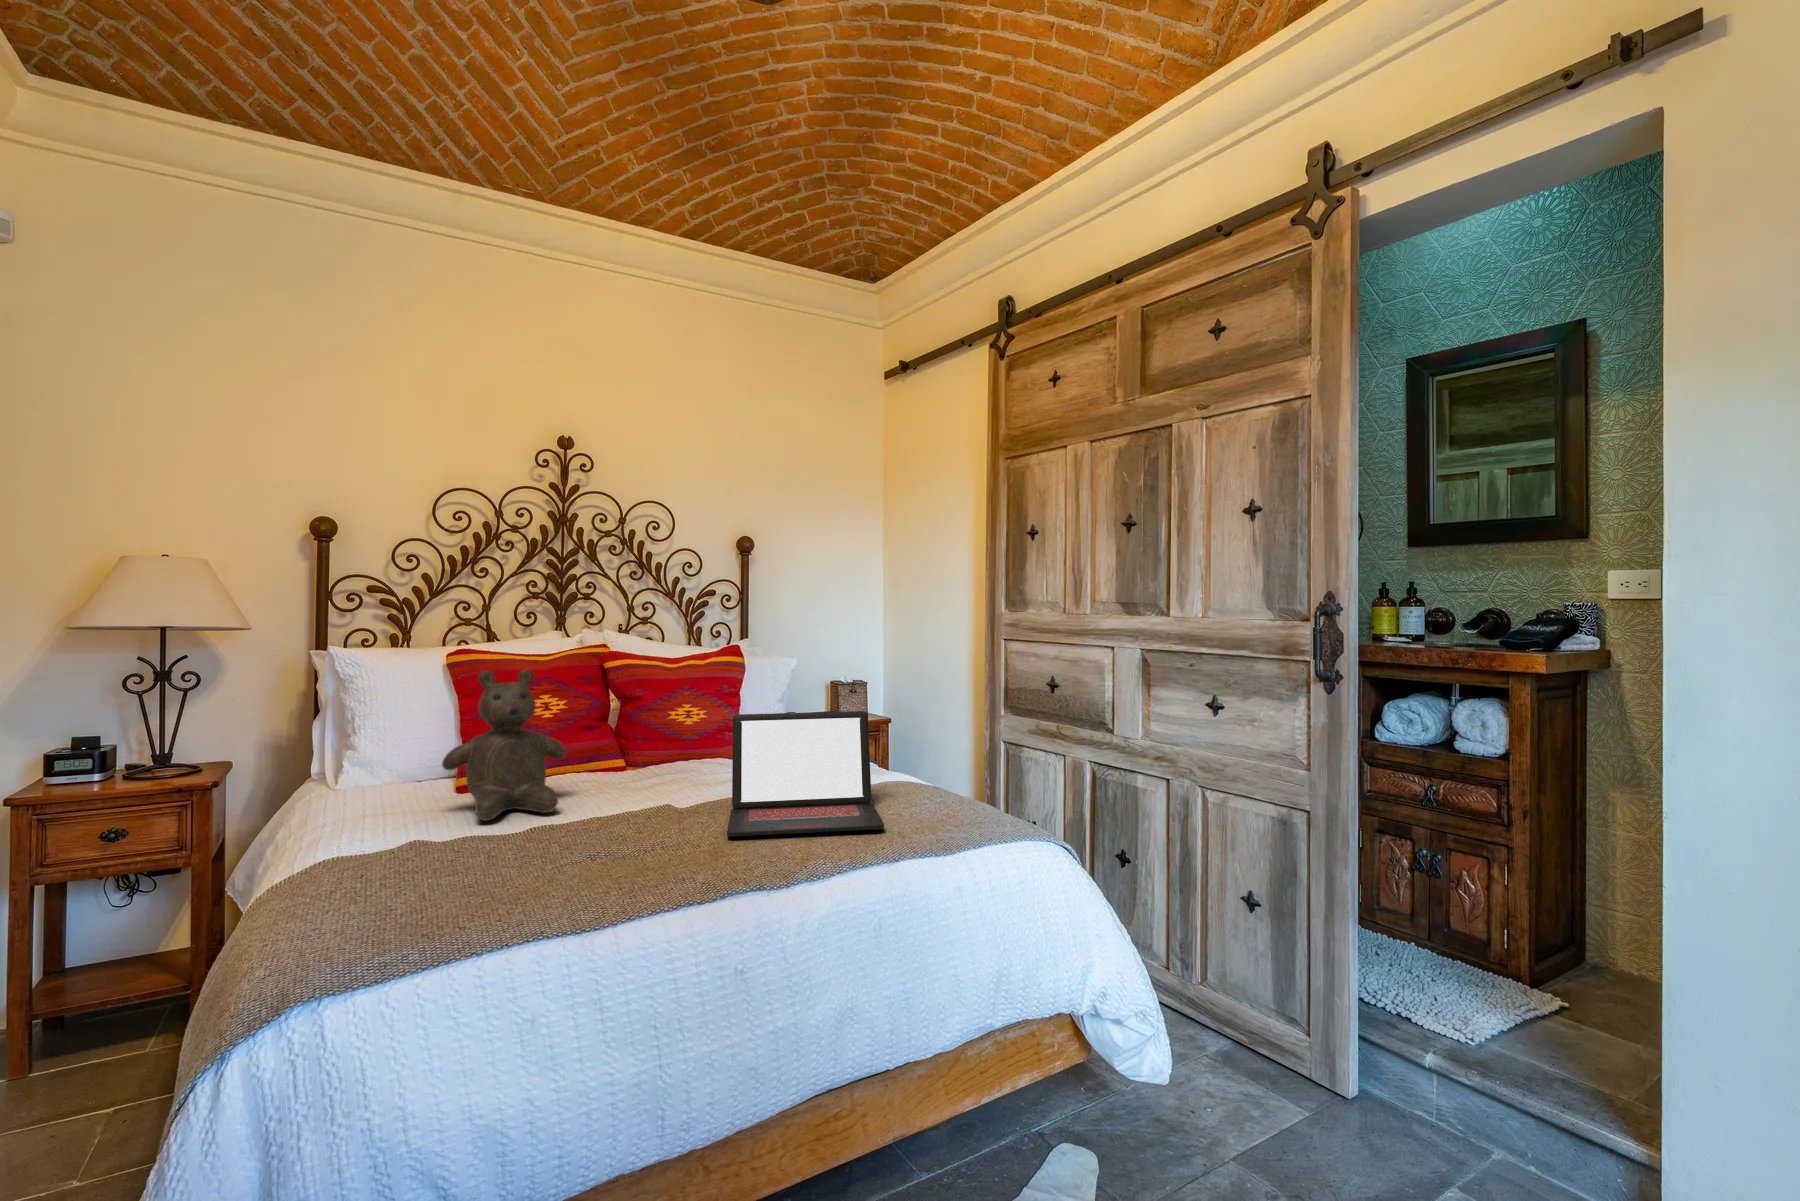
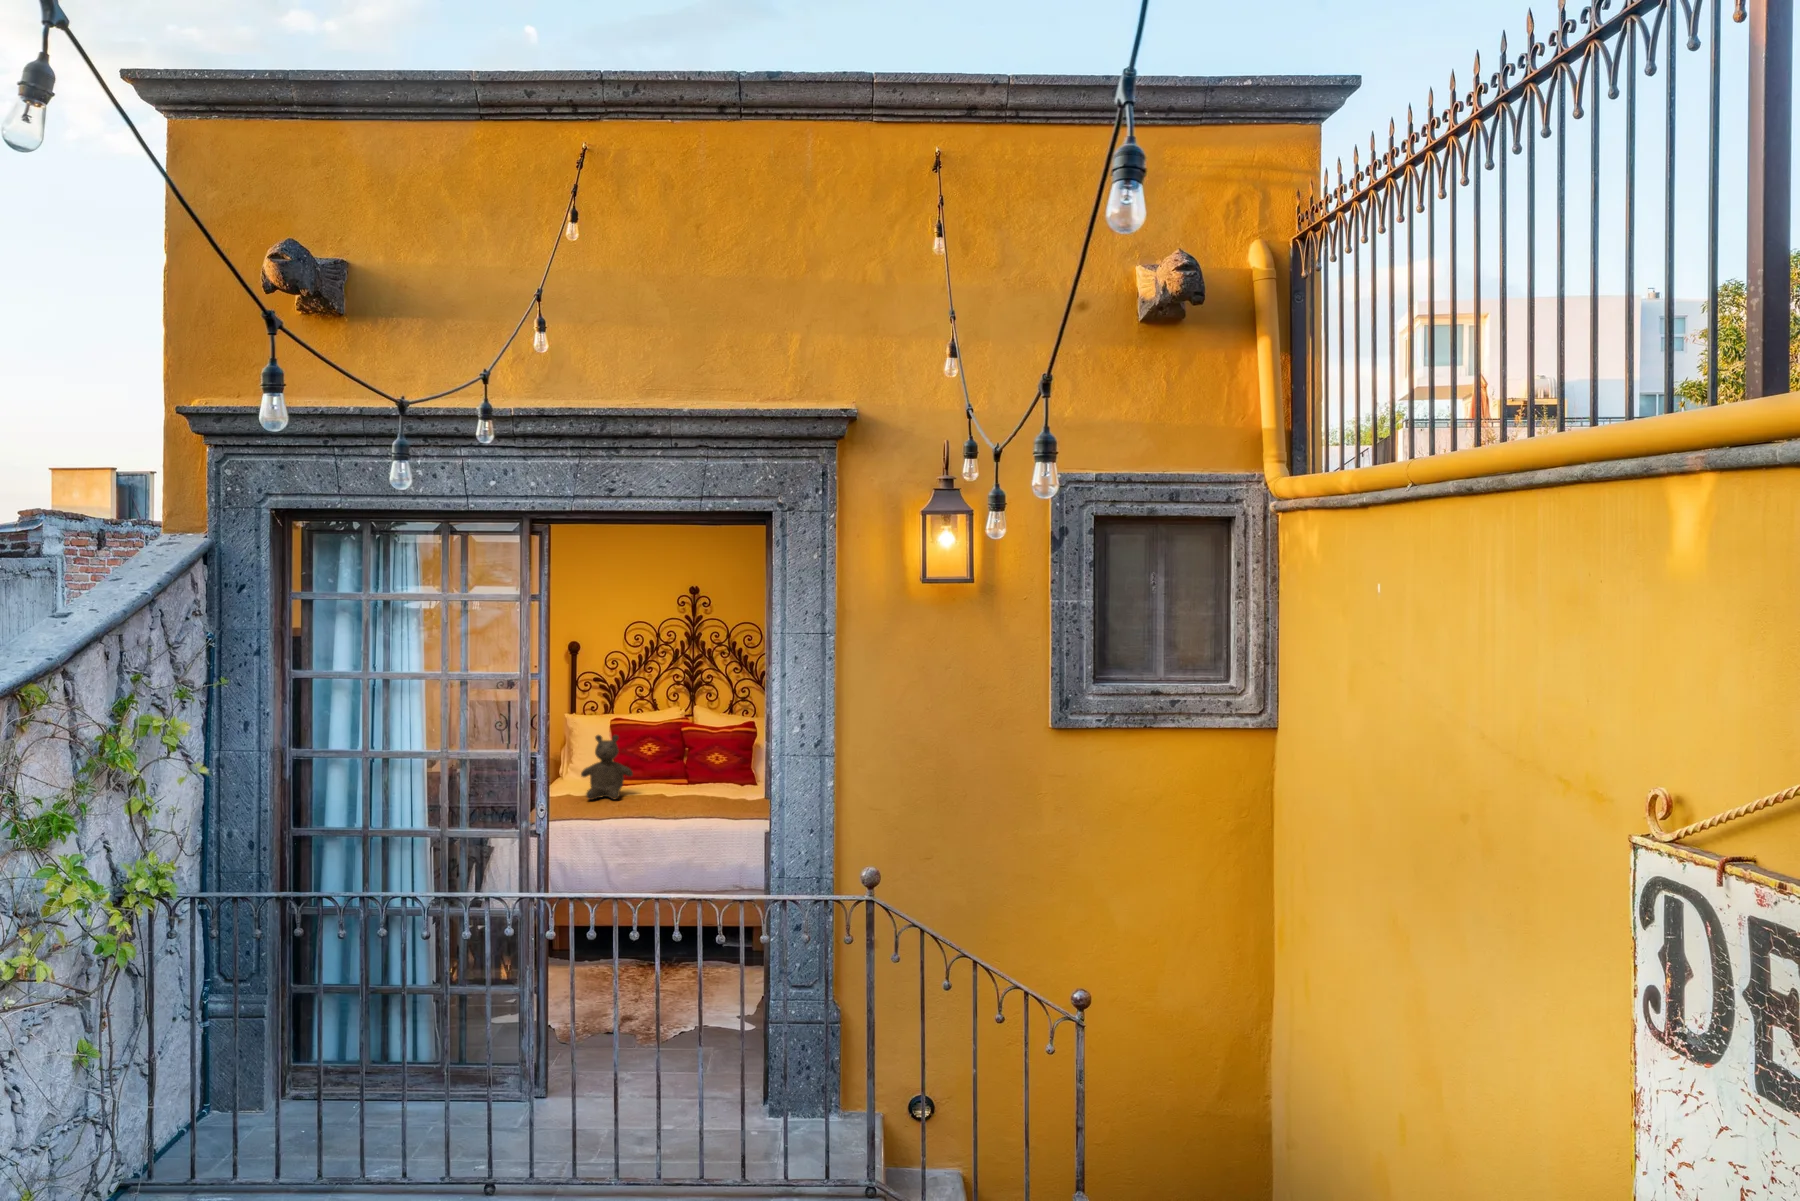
laptop: present [727,711,884,837] -> none [656,763,741,819]

